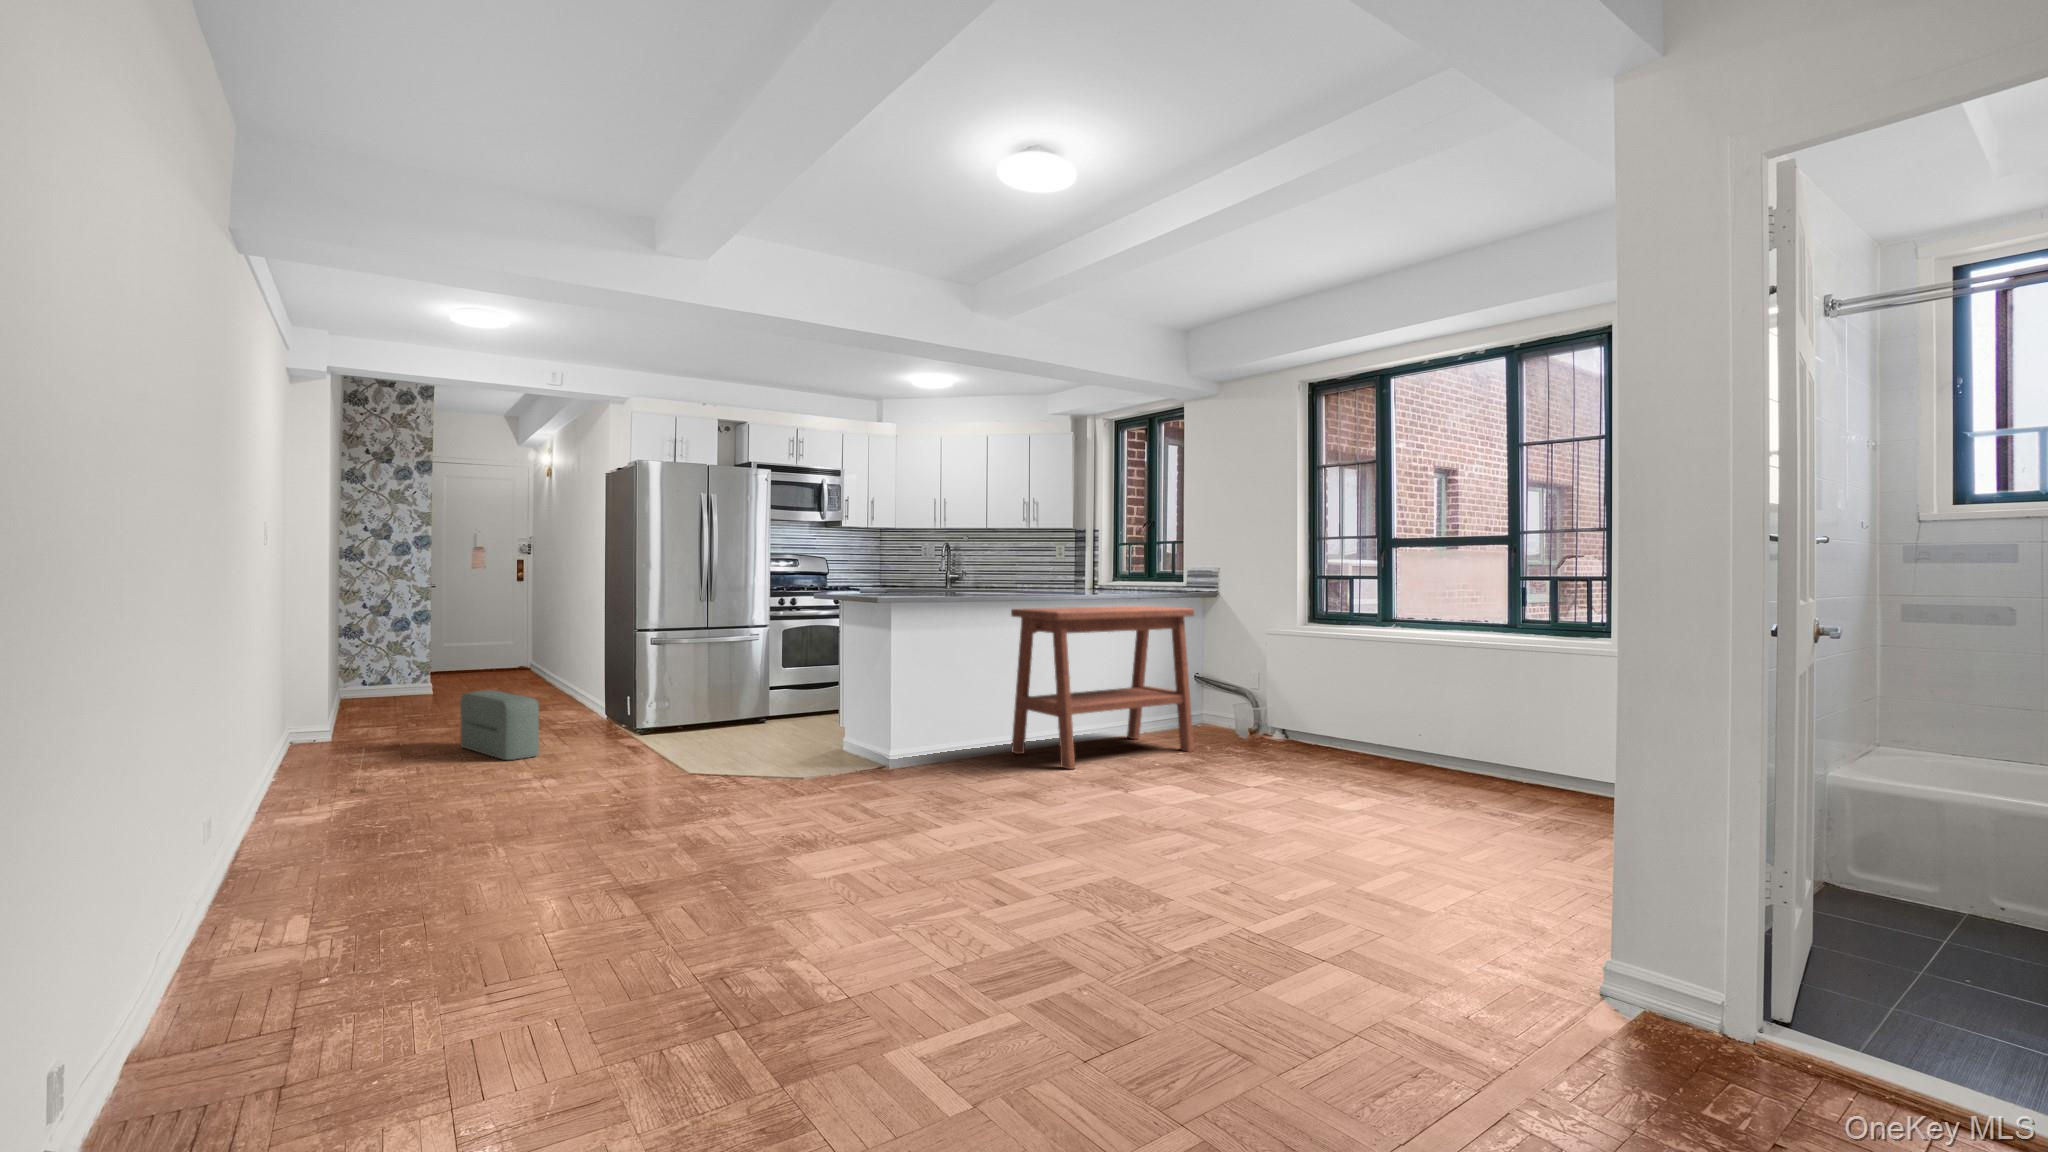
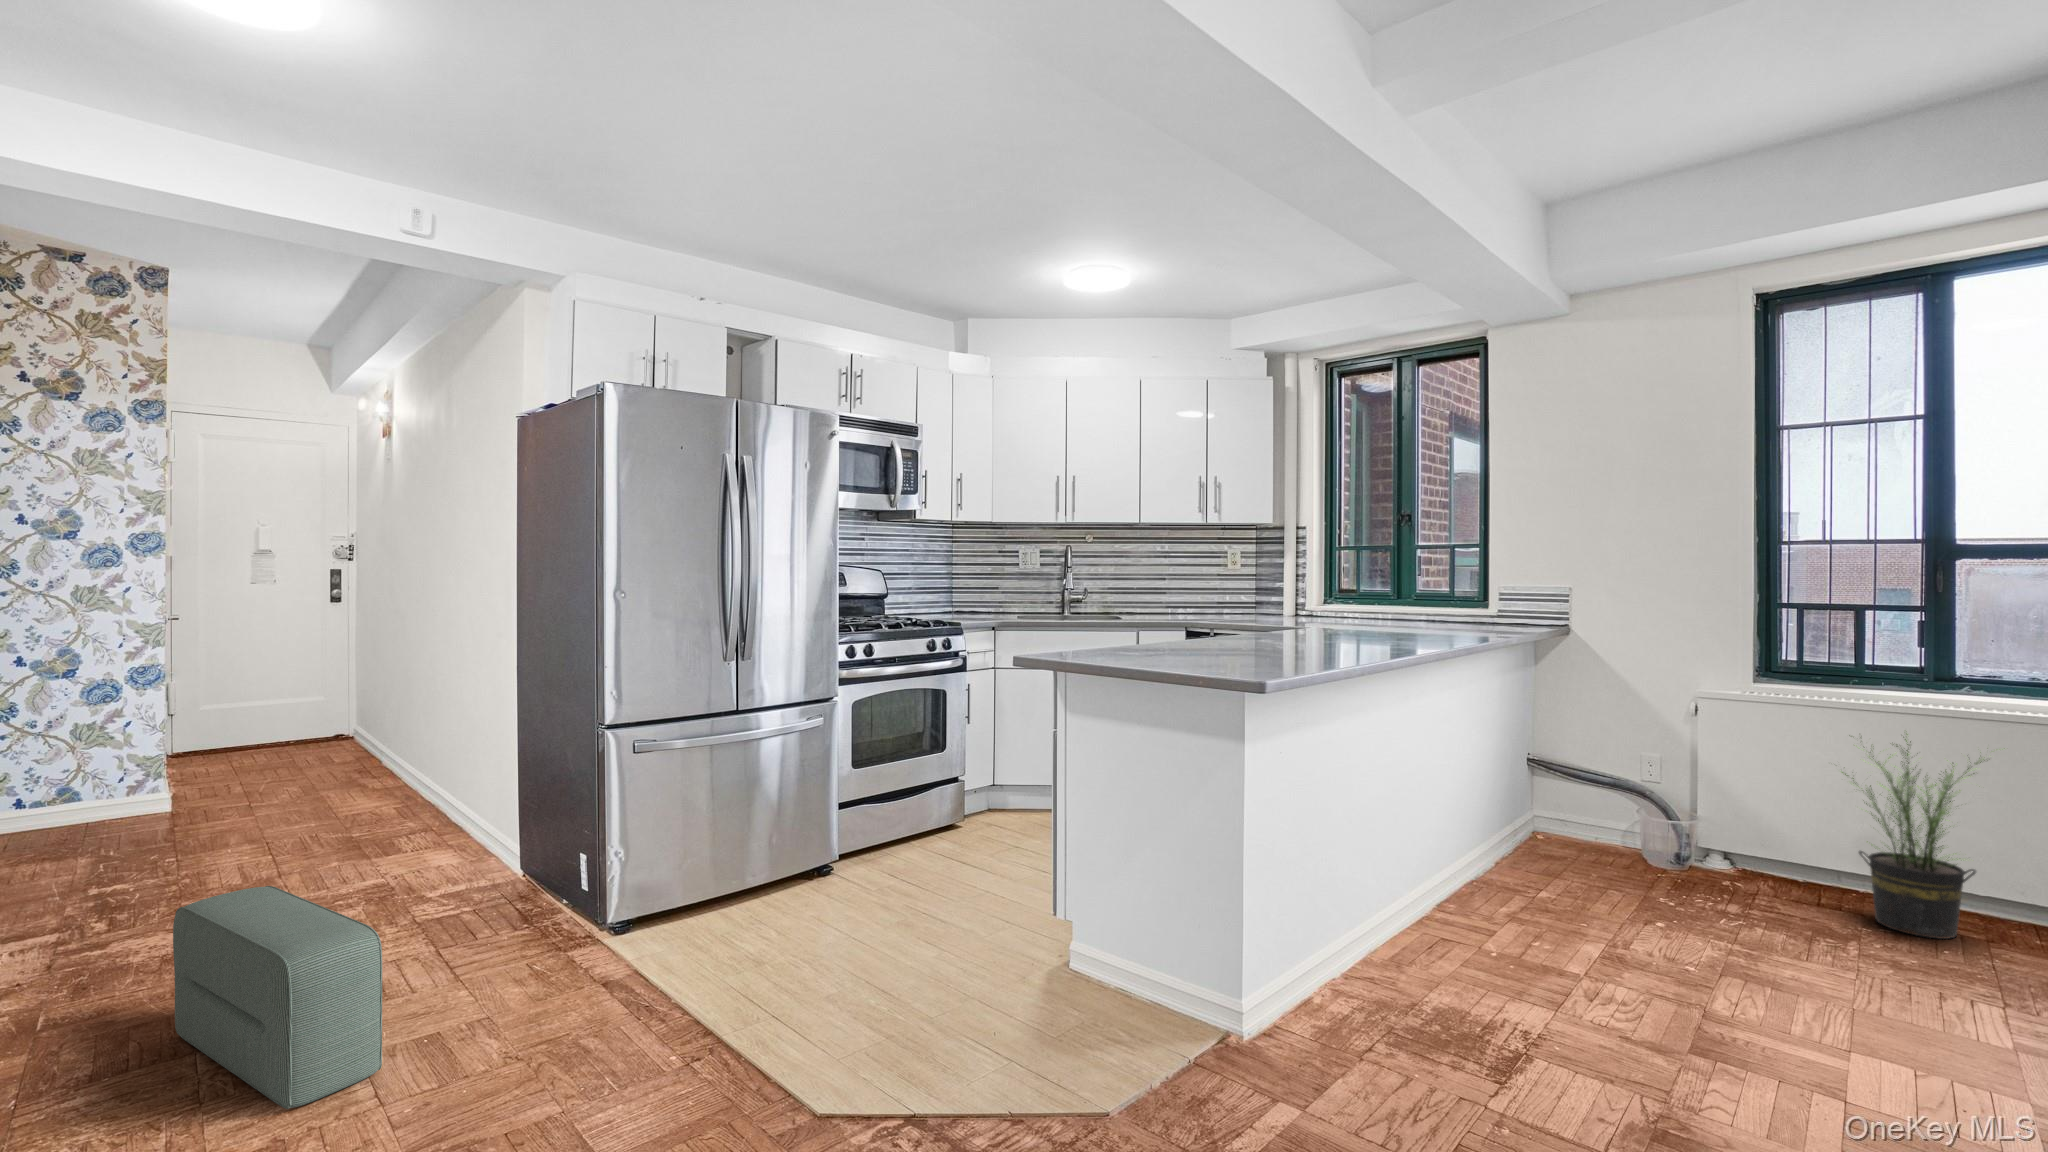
side table: present [1011,606,1194,769] -> none [1424,656,1721,1038]
potted plant: none [1277,647,1335,756] -> present [1841,733,2005,939]

